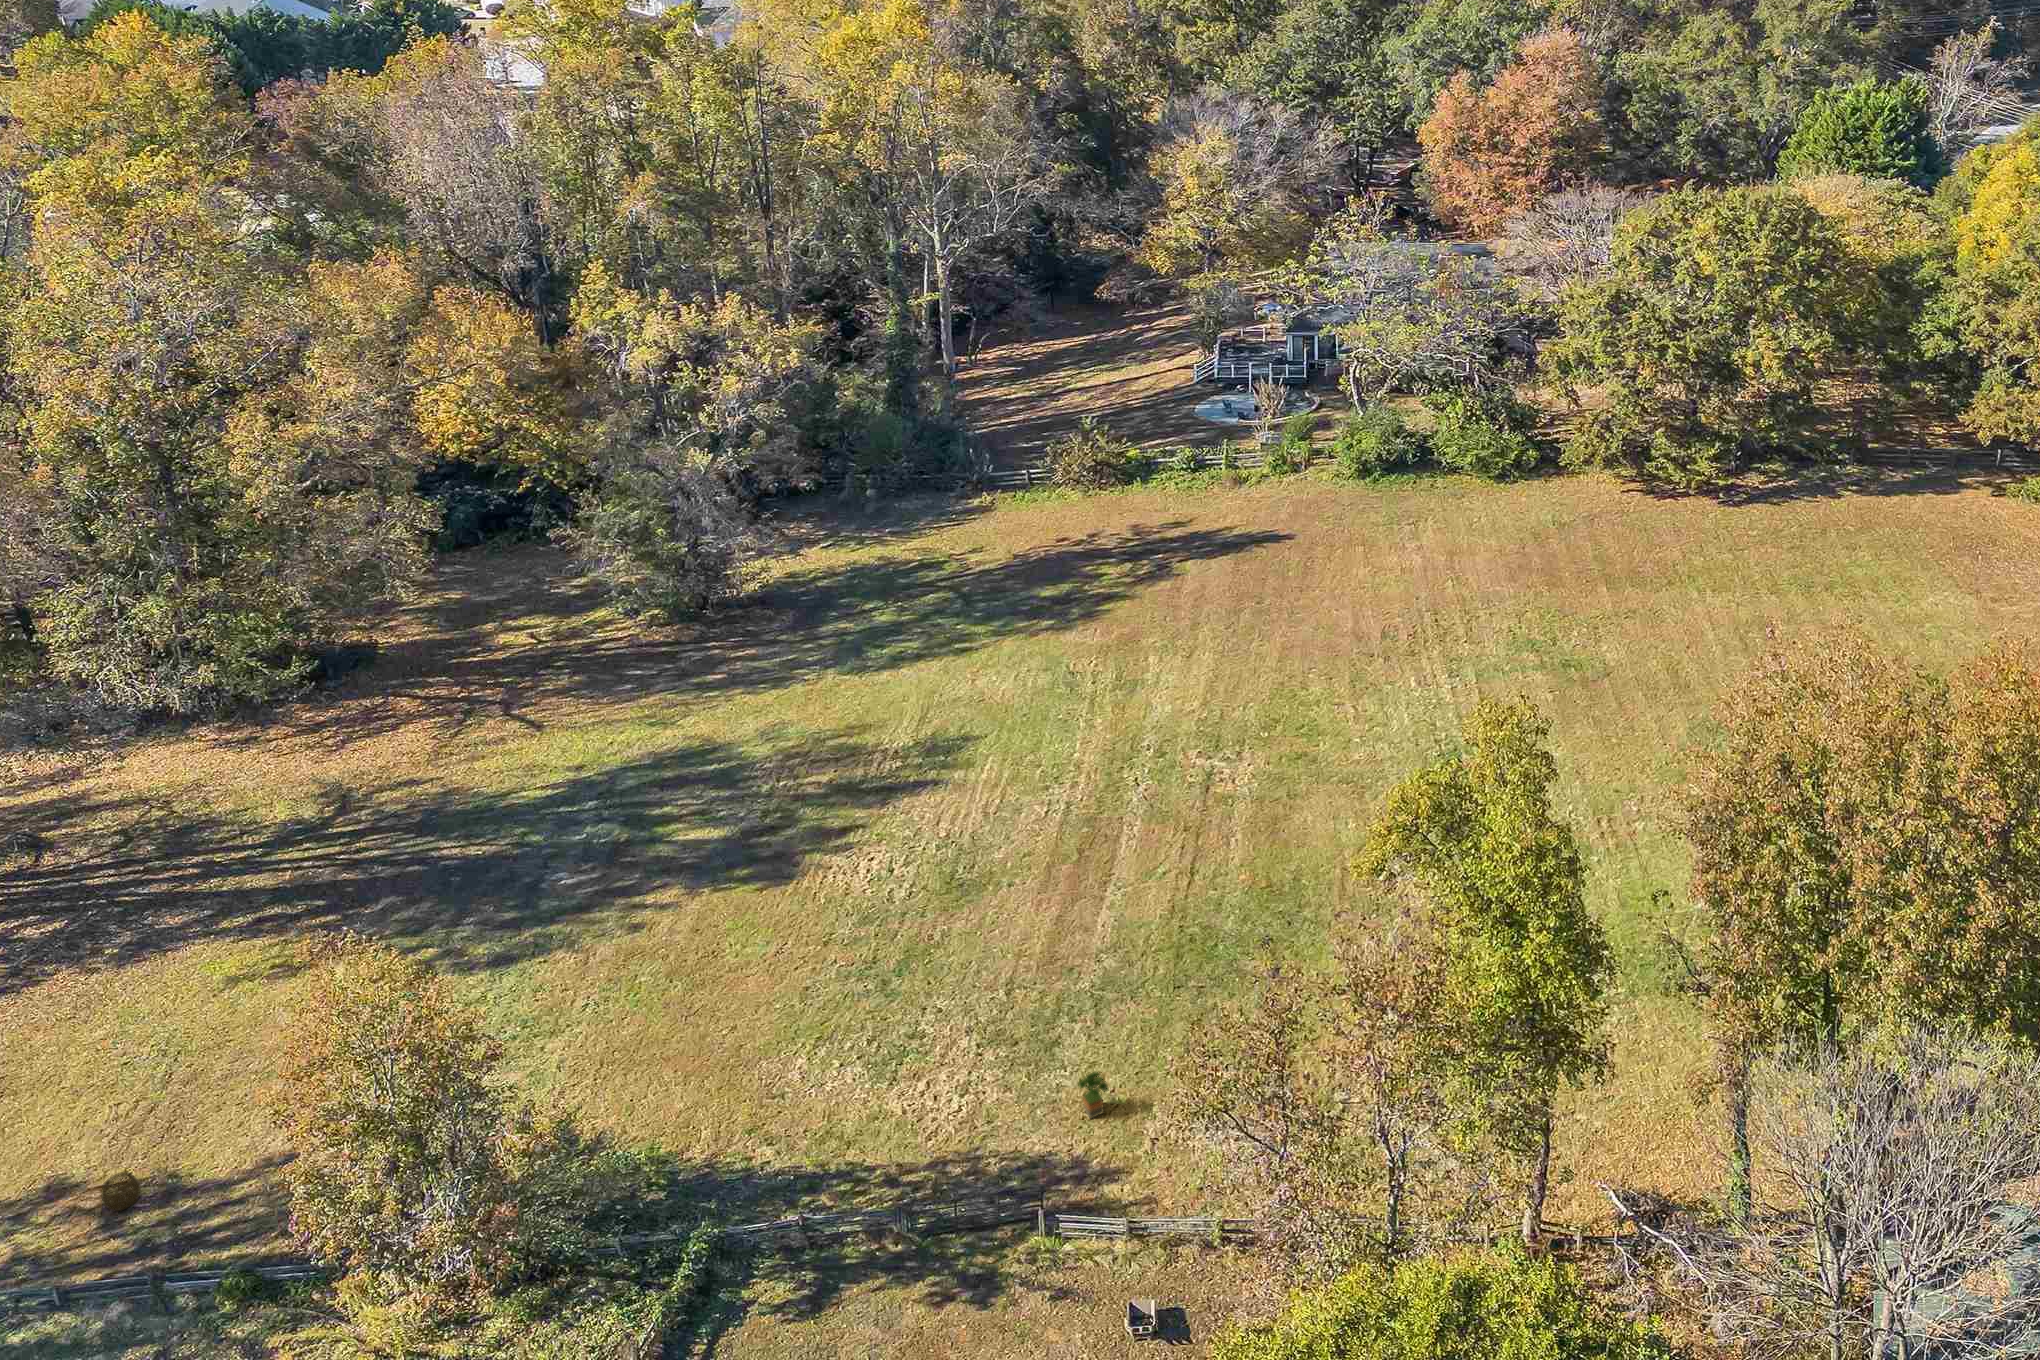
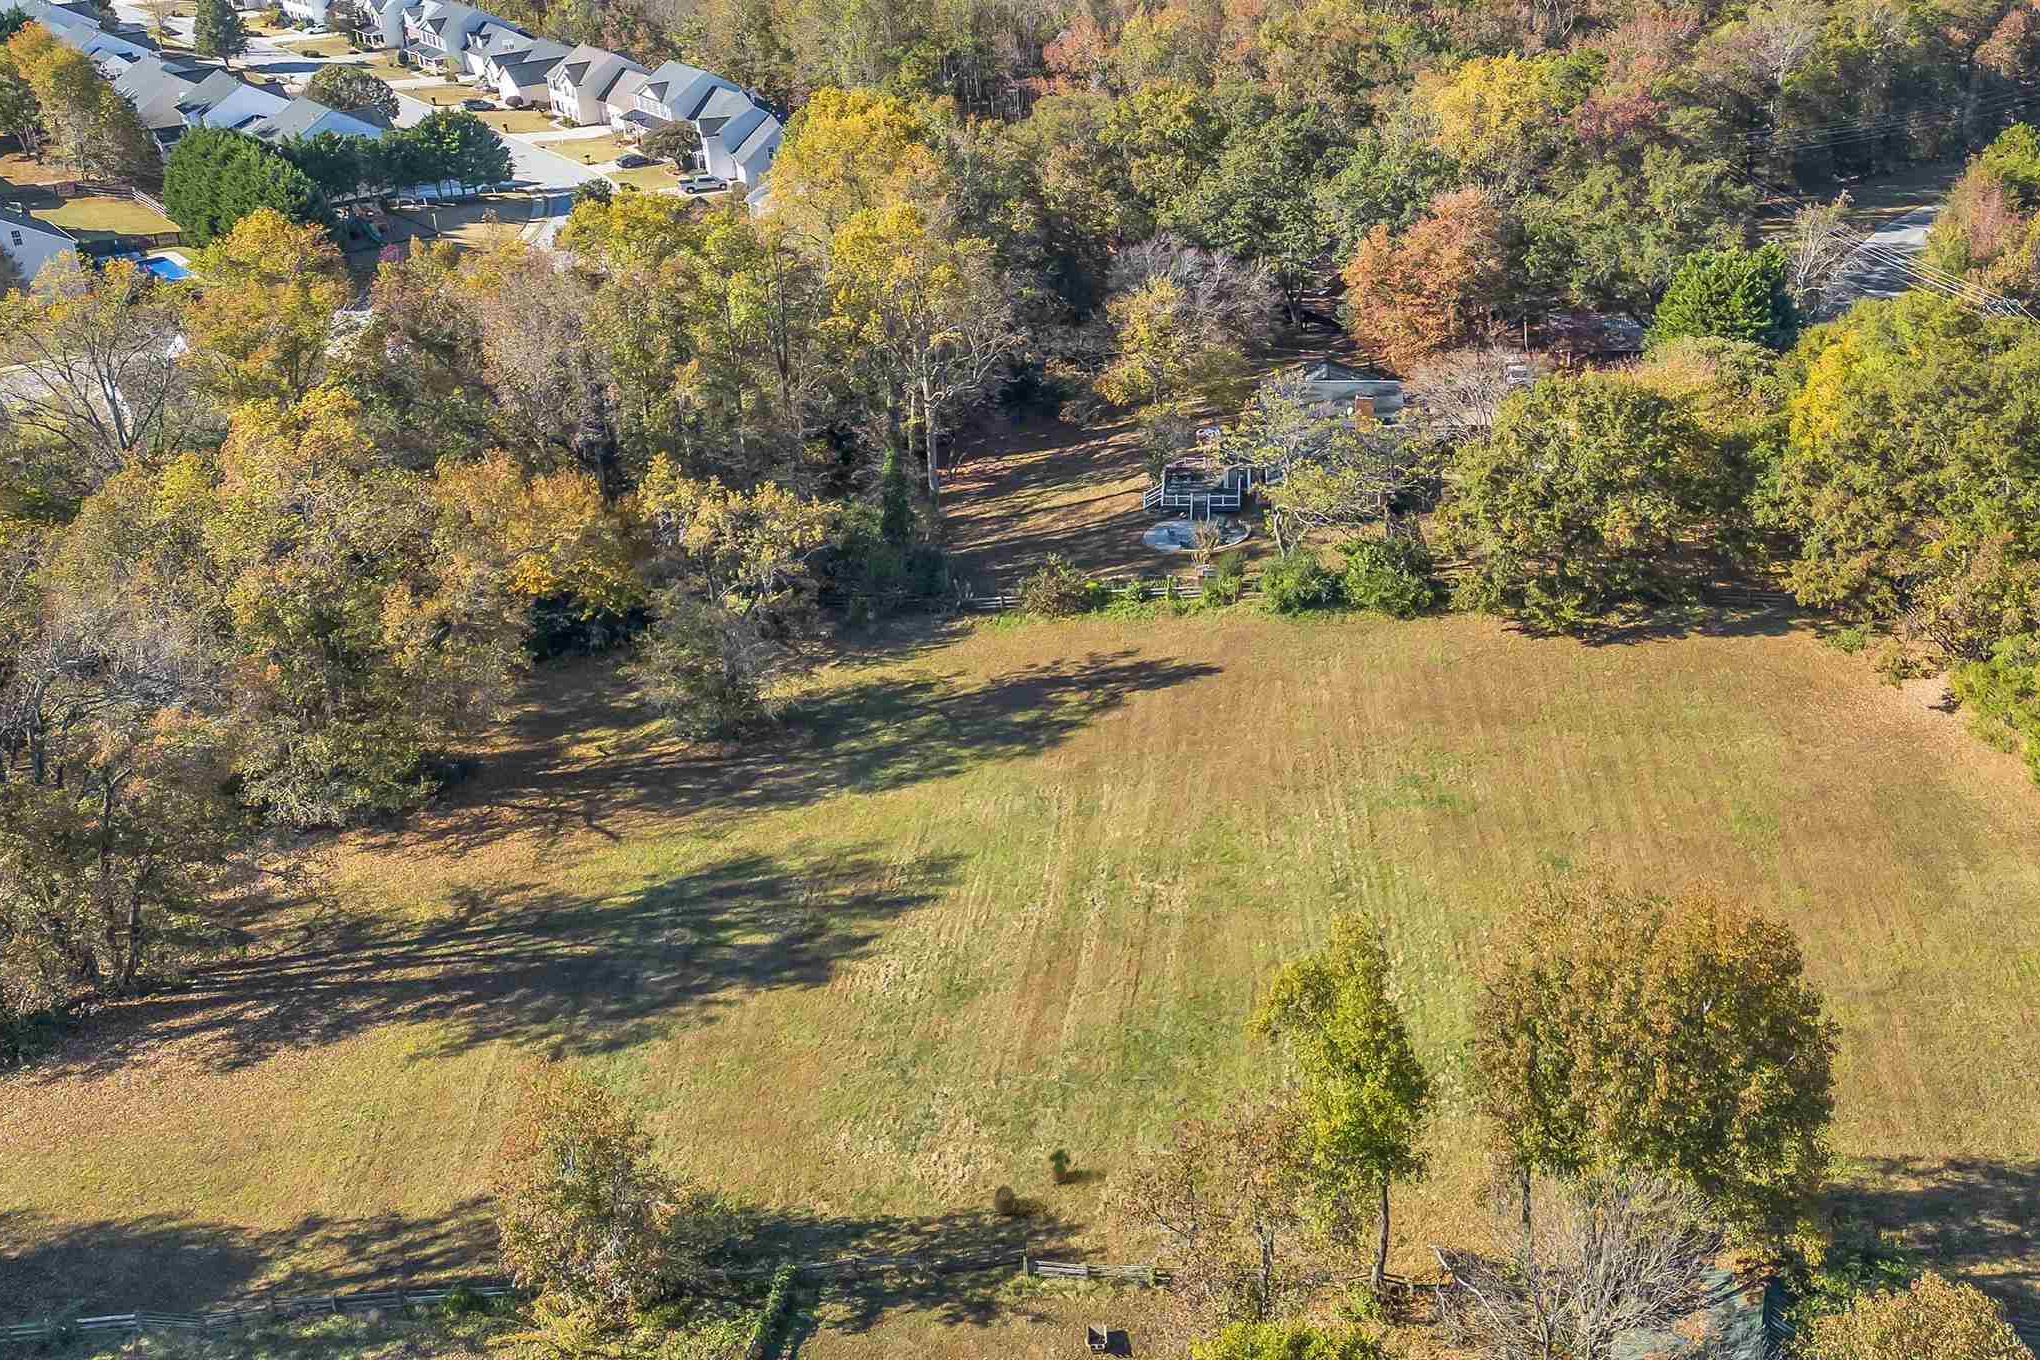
woven basket: present [101,1172,140,1211] -> present [993,1186,1016,1214]

